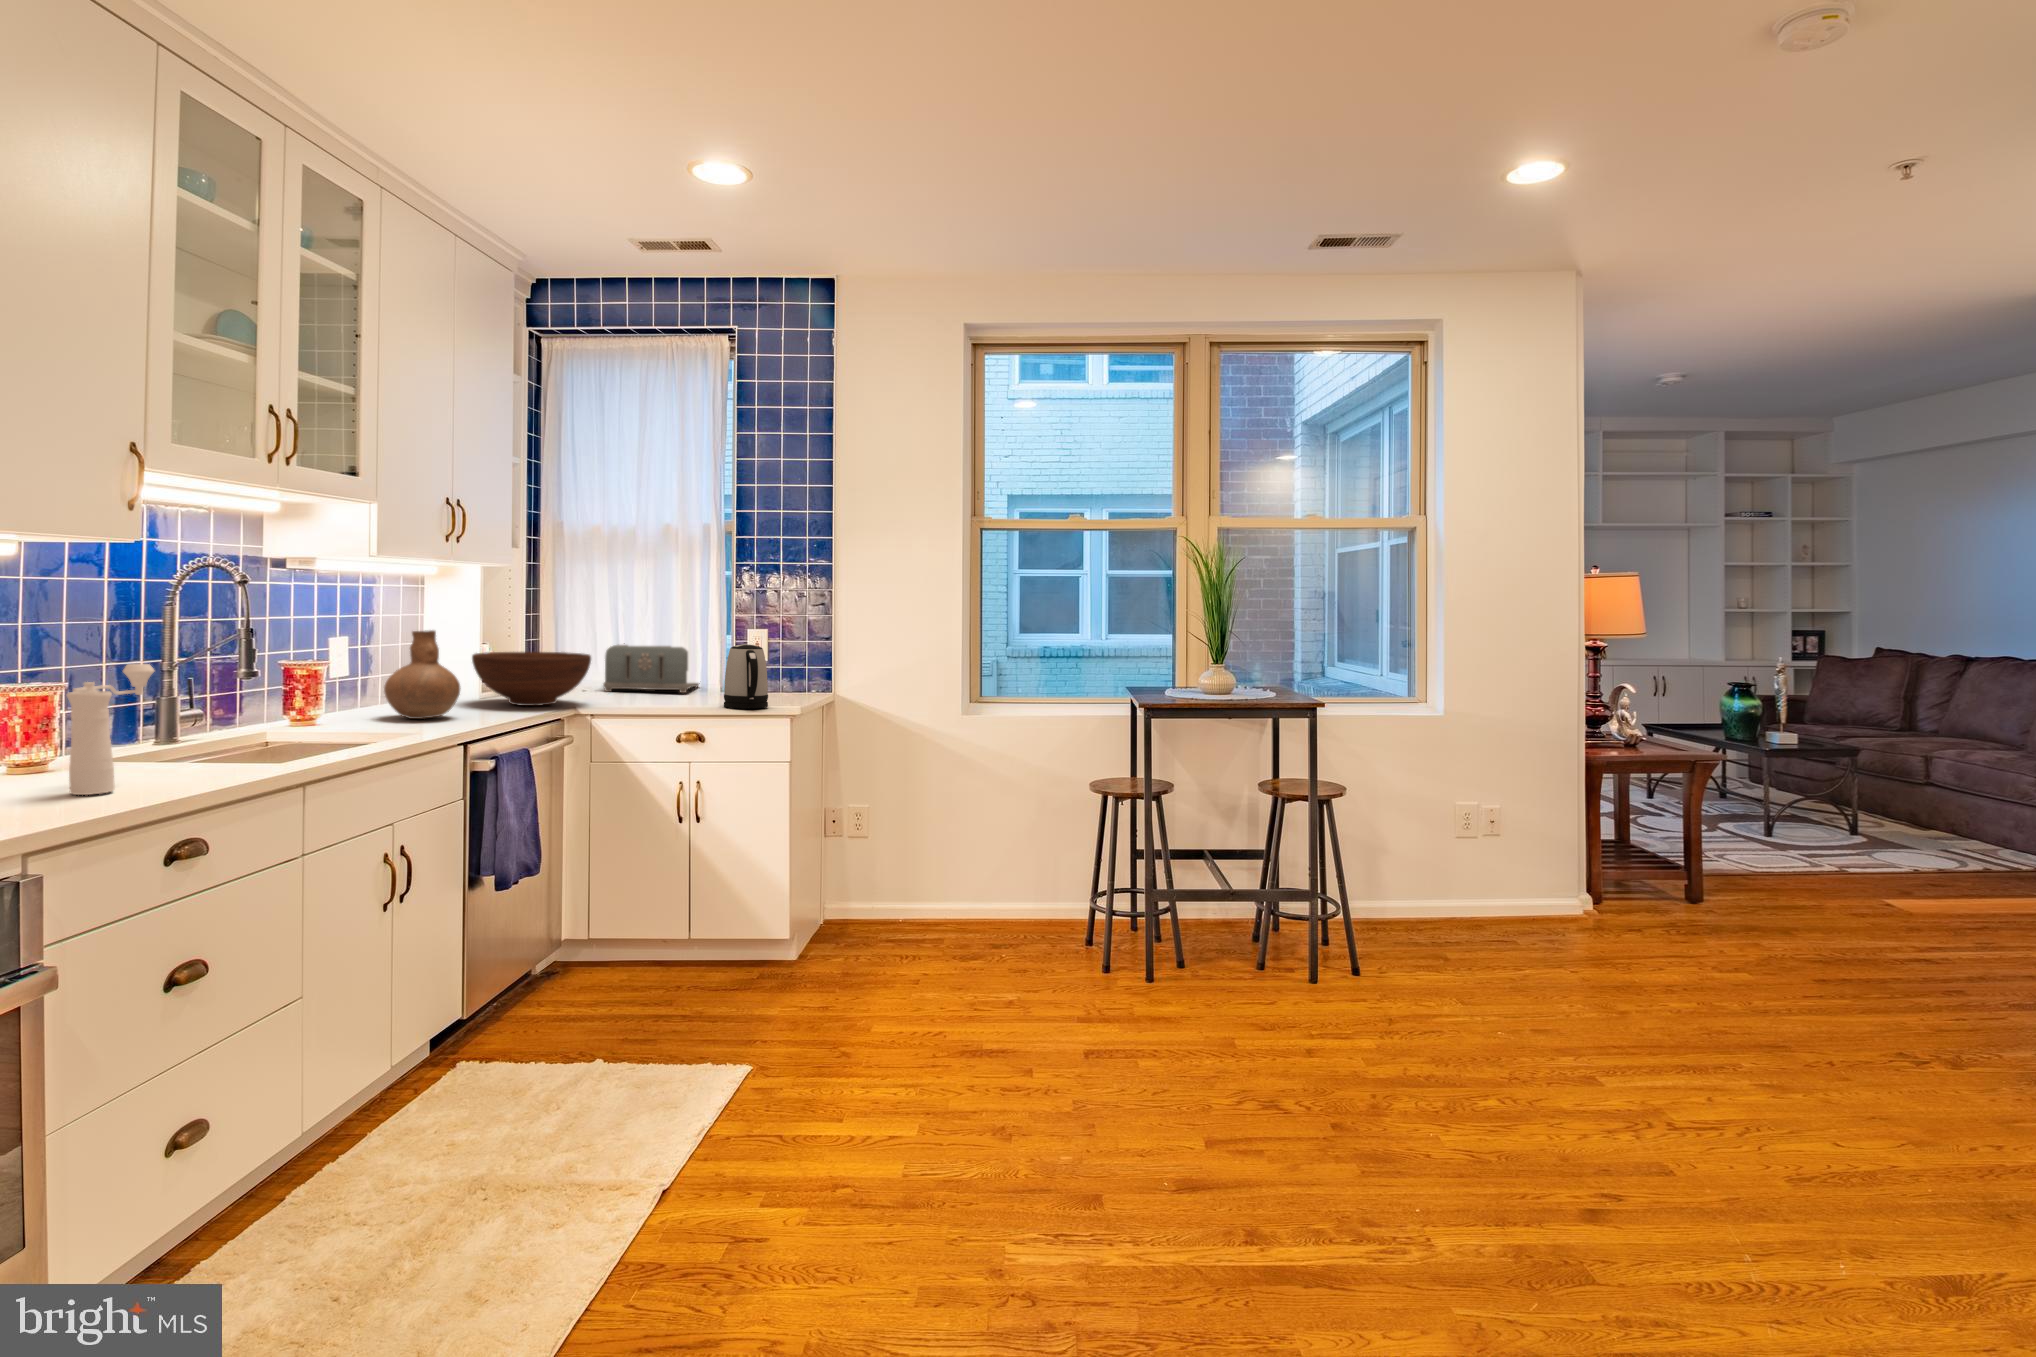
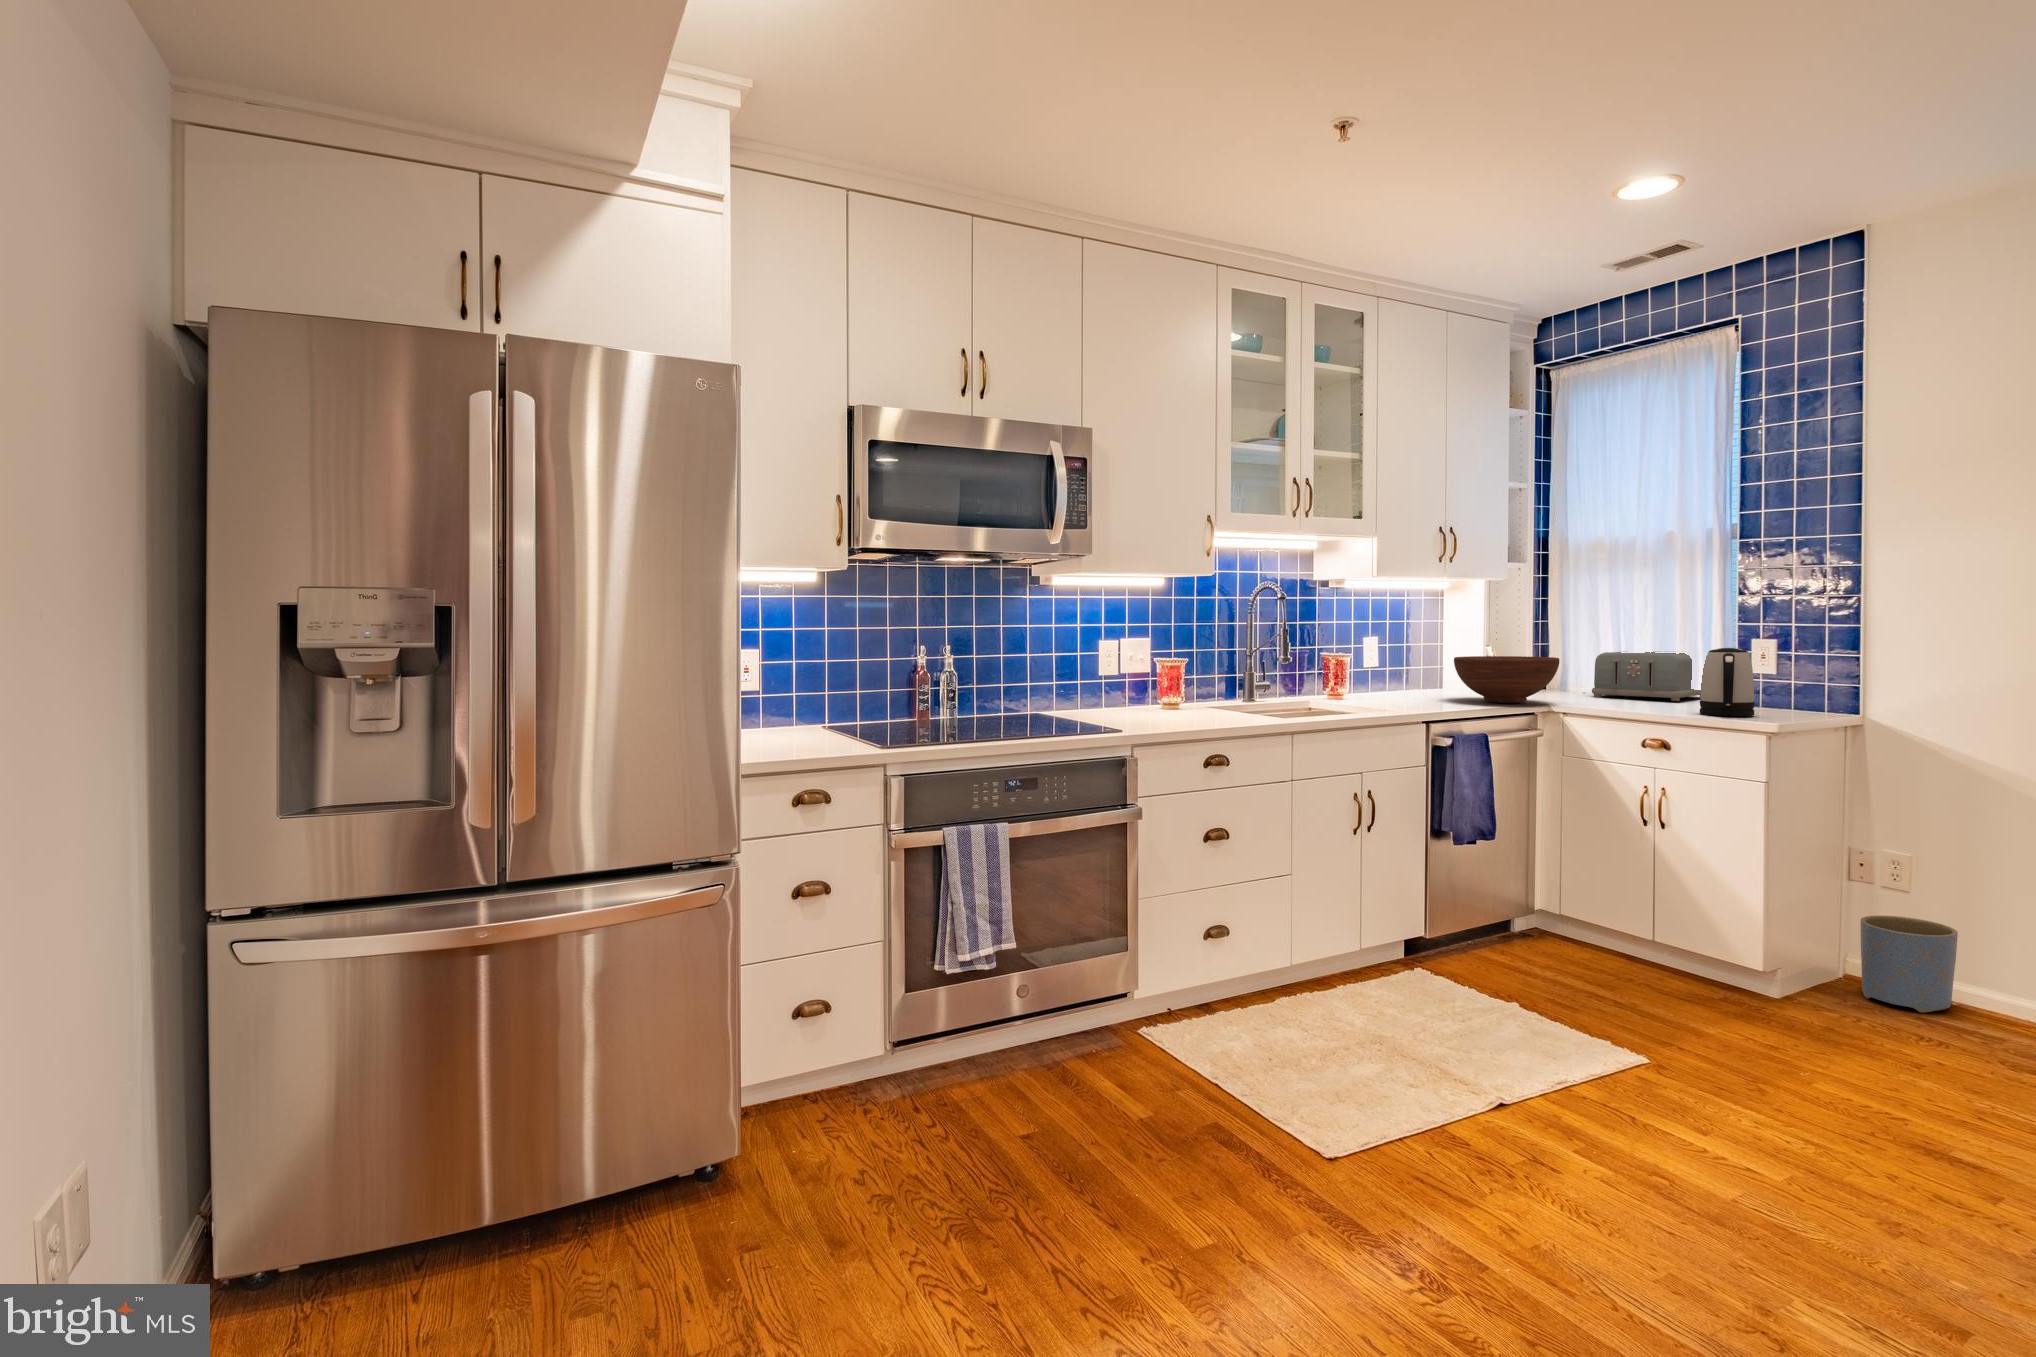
vase: present [384,630,461,719] -> none [1373,635,1430,706]
pepper mill: present [67,664,154,795] -> none [1154,651,1200,727]
planter: none [844,865,906,941] -> present [1860,916,1958,1013]

